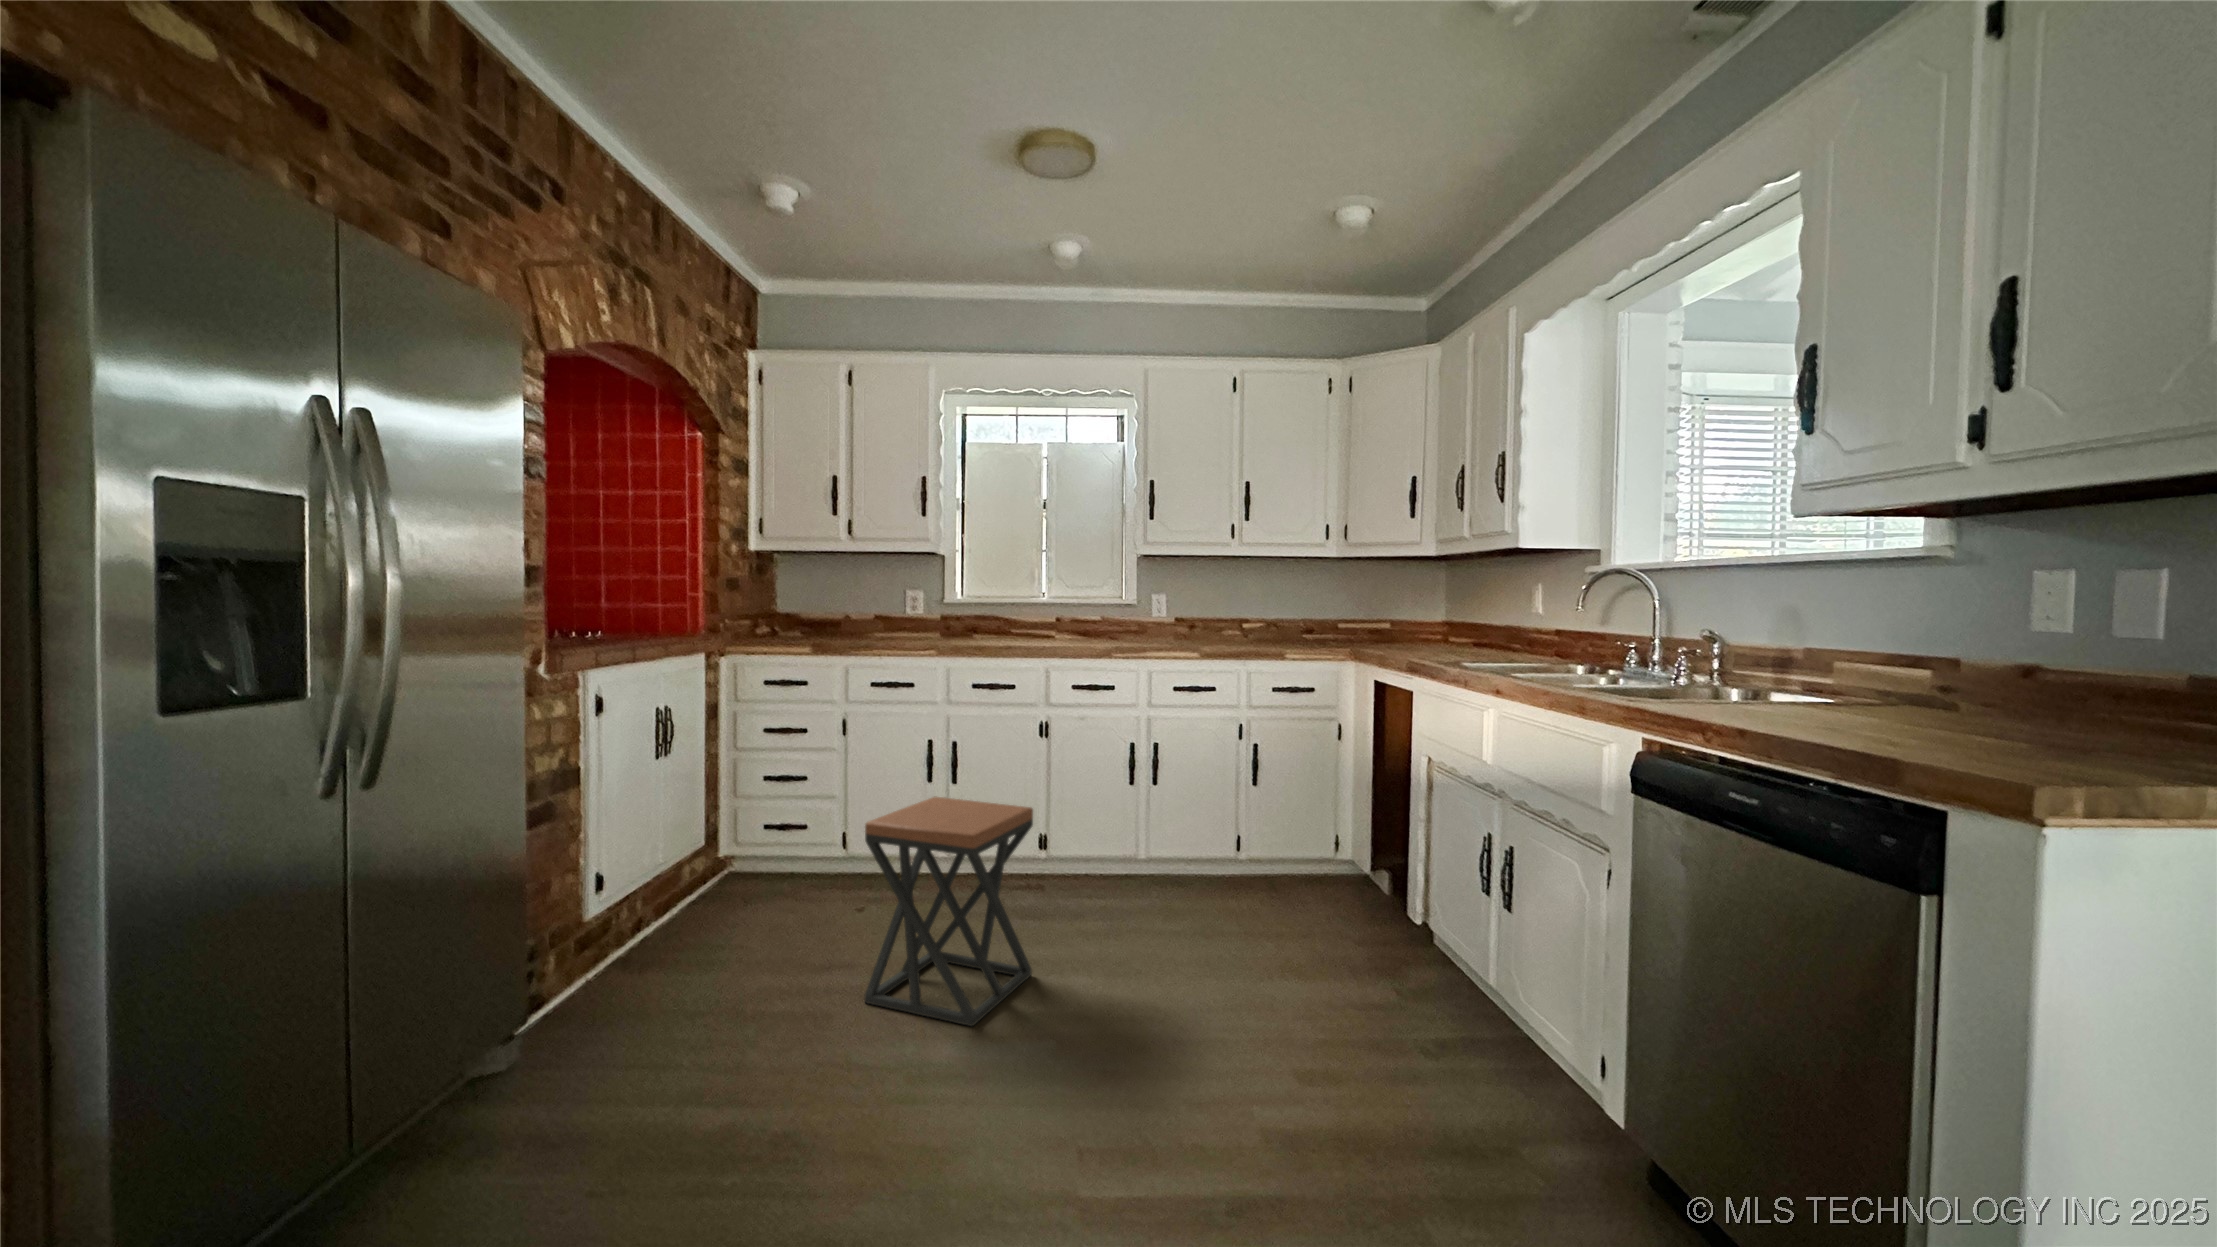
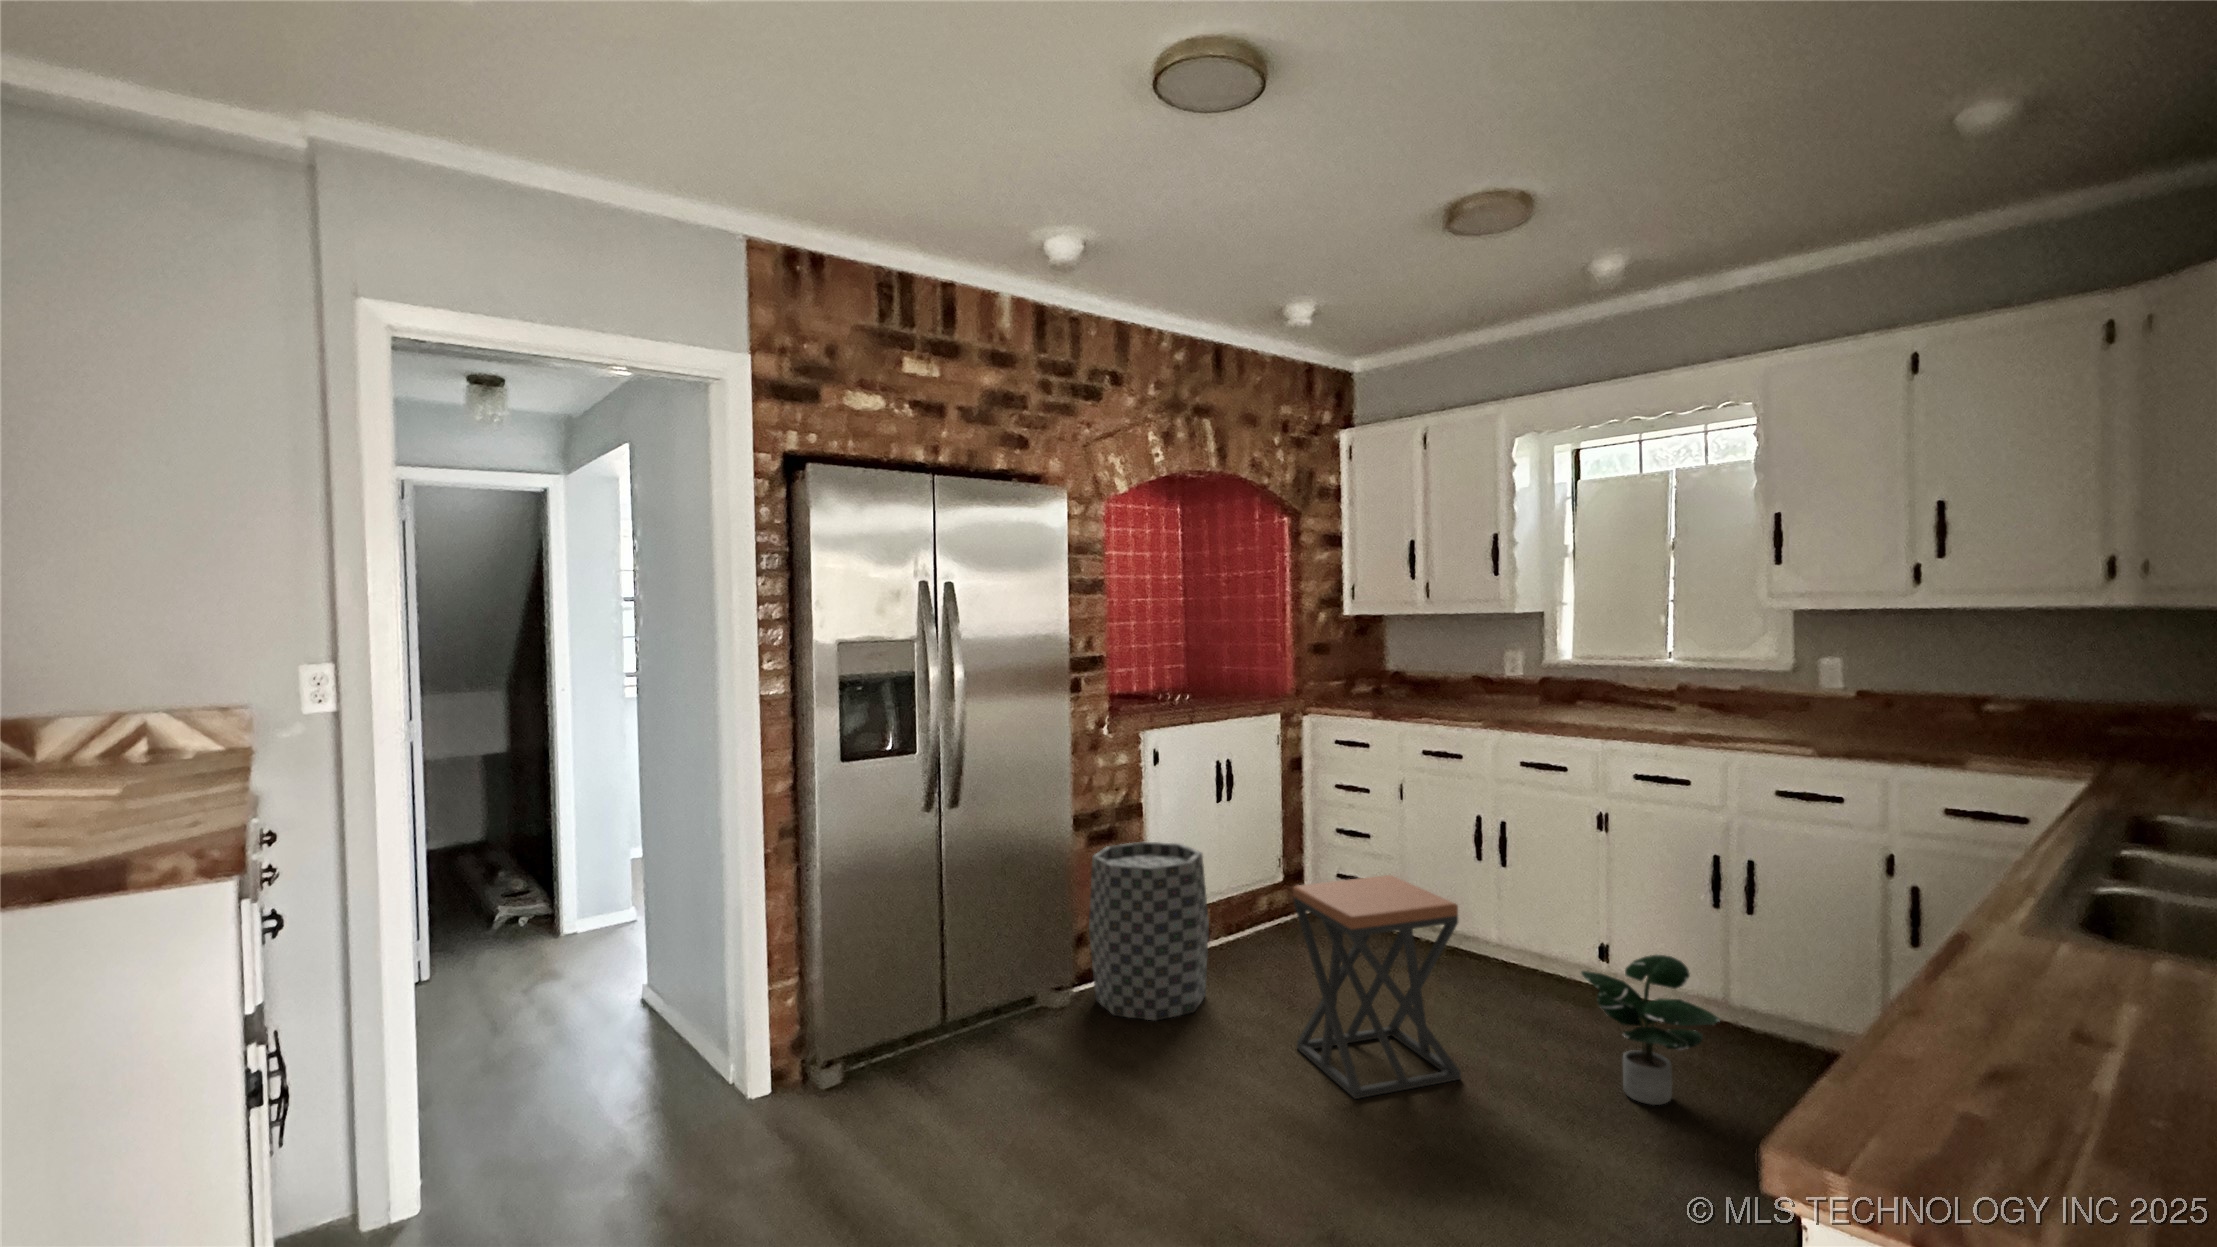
trash can: none [547,807,716,1048] -> present [1089,842,1209,1021]
potted plant: none [1112,823,1216,945] -> present [1581,955,1719,1105]

